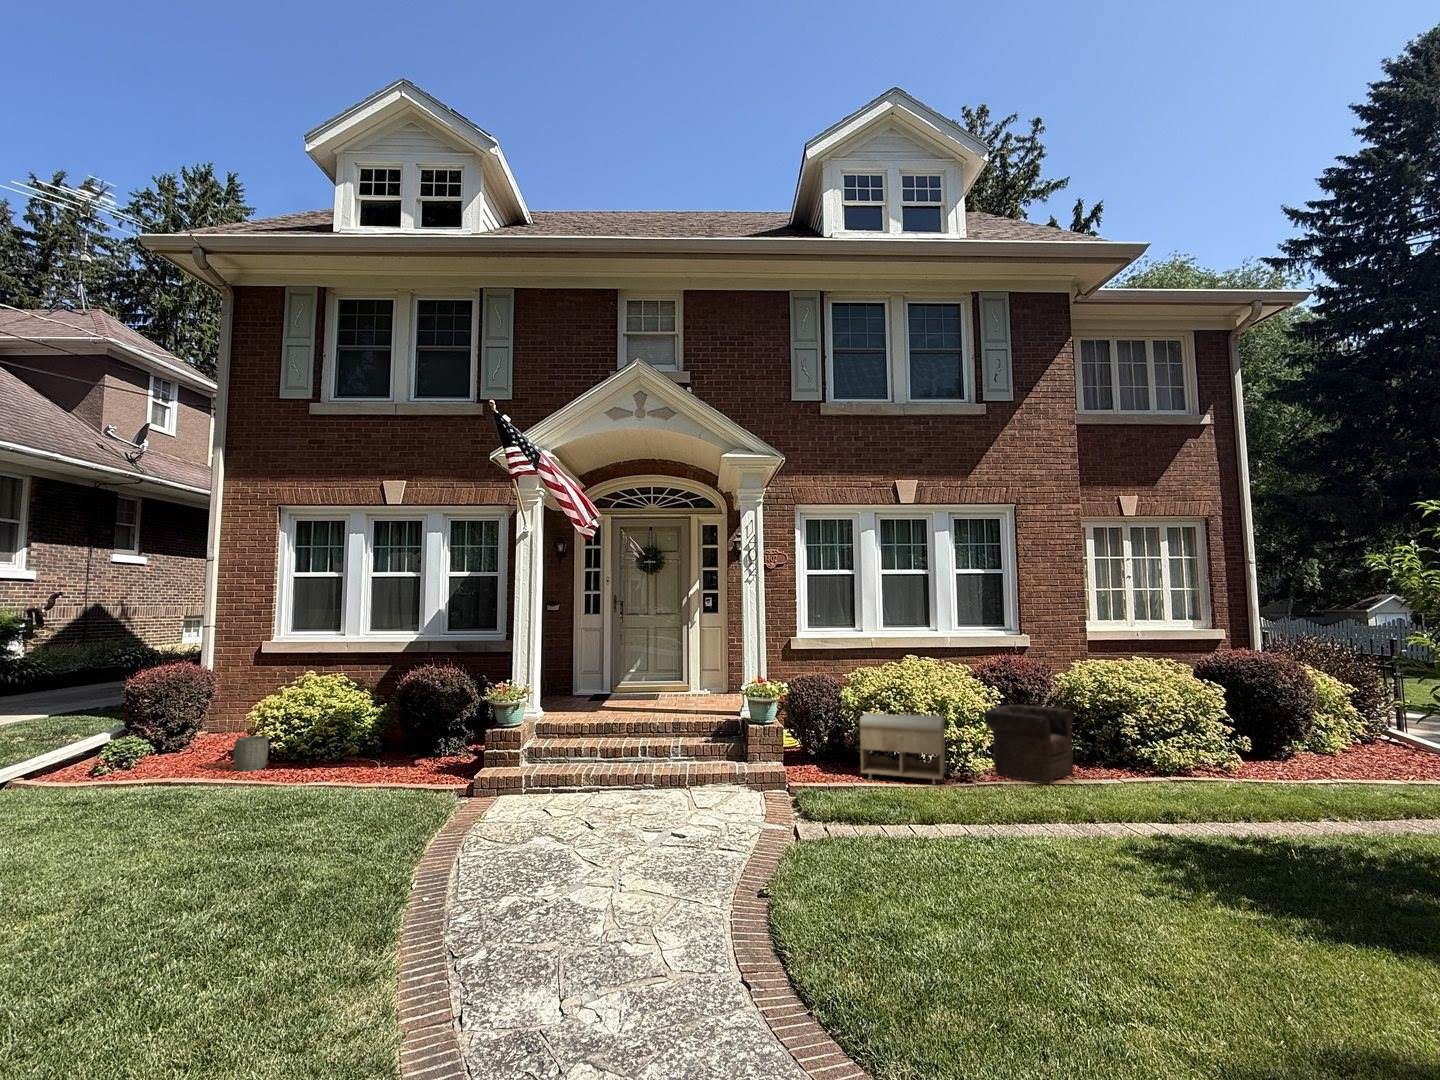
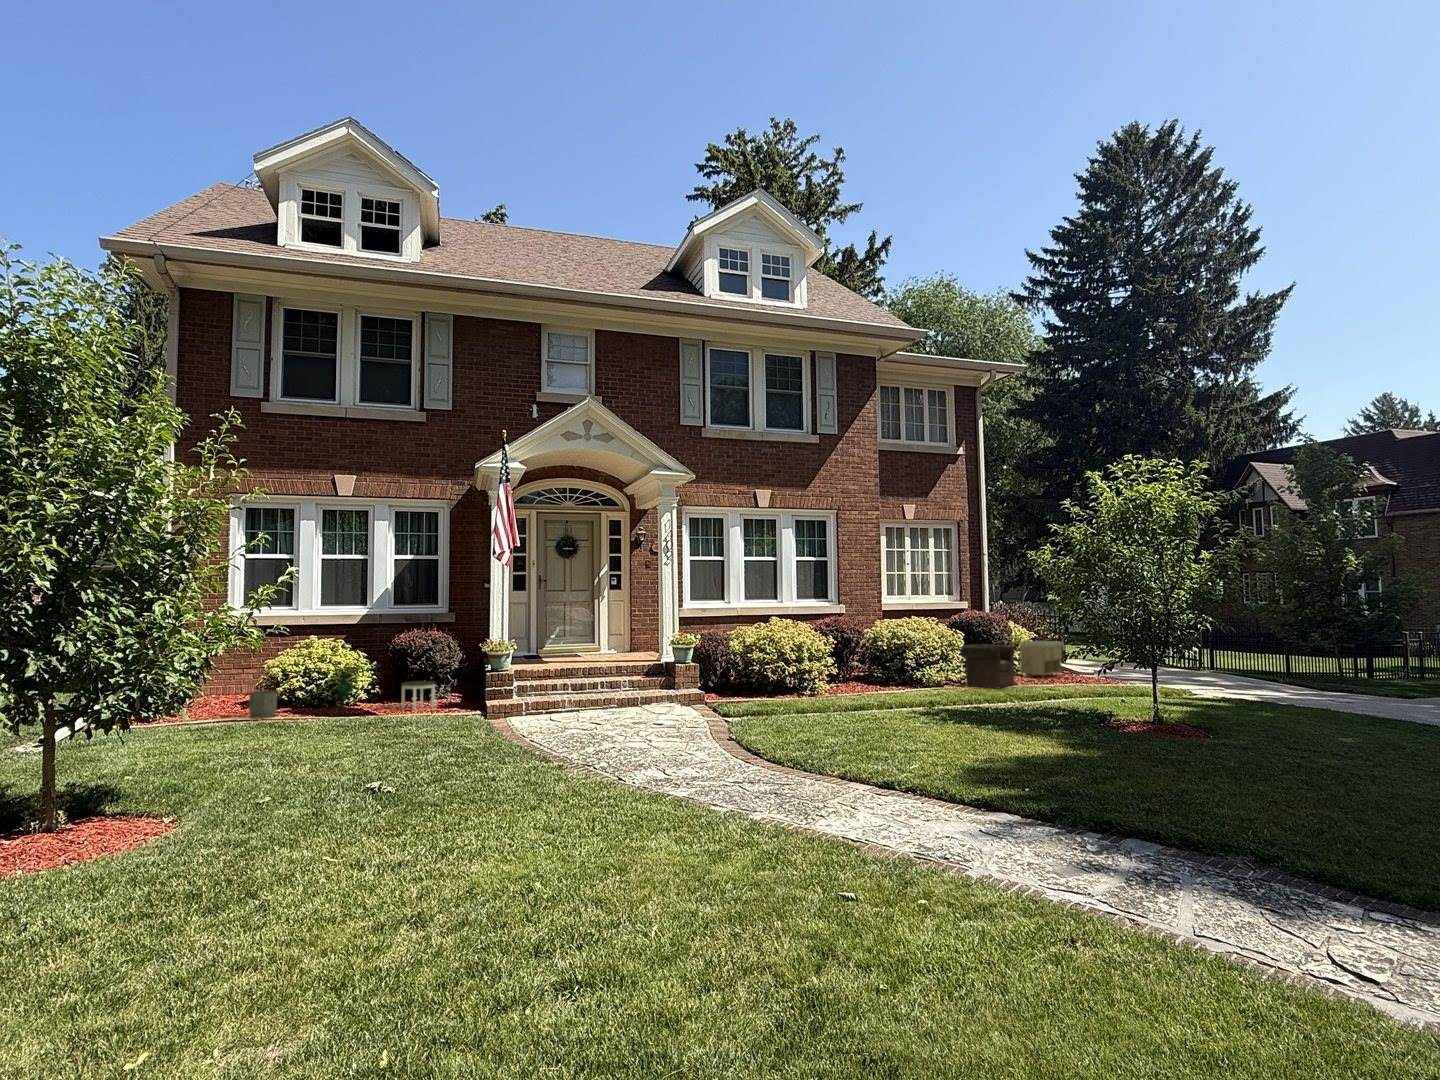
armchair: present [984,705,1074,784] -> present [960,644,1015,689]
storage bench: present [860,713,945,784] -> present [1020,641,1063,678]
decorative plant: none [326,719,356,767] -> present [331,674,353,713]
round table: none [408,730,452,769] -> present [401,681,435,710]

